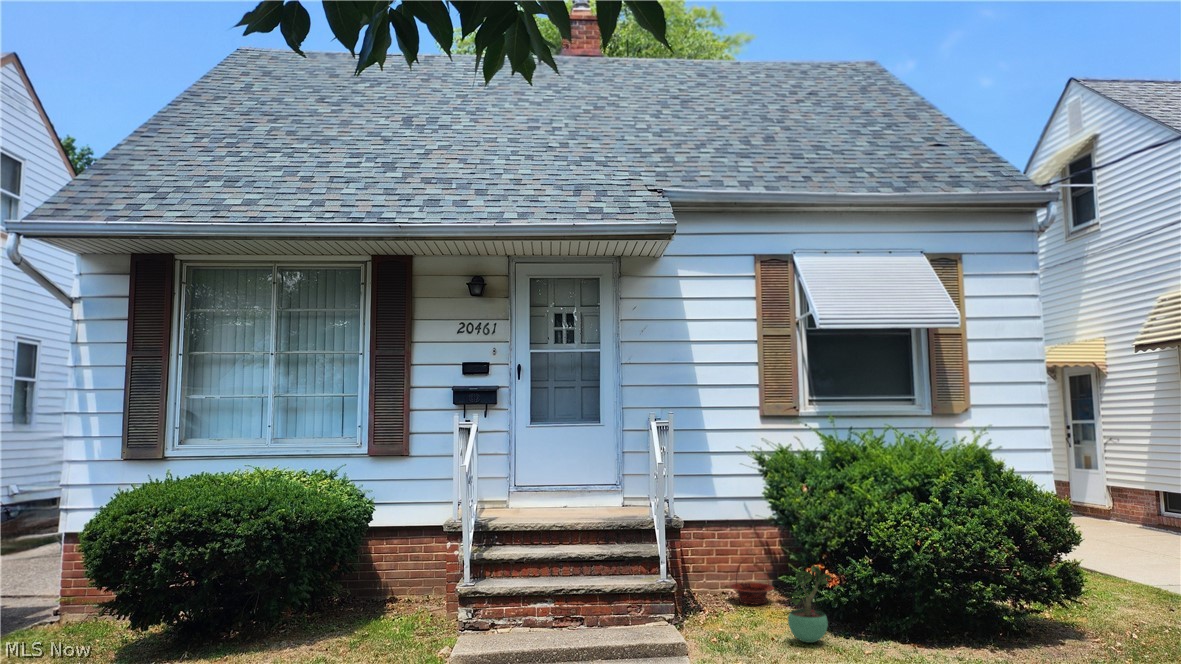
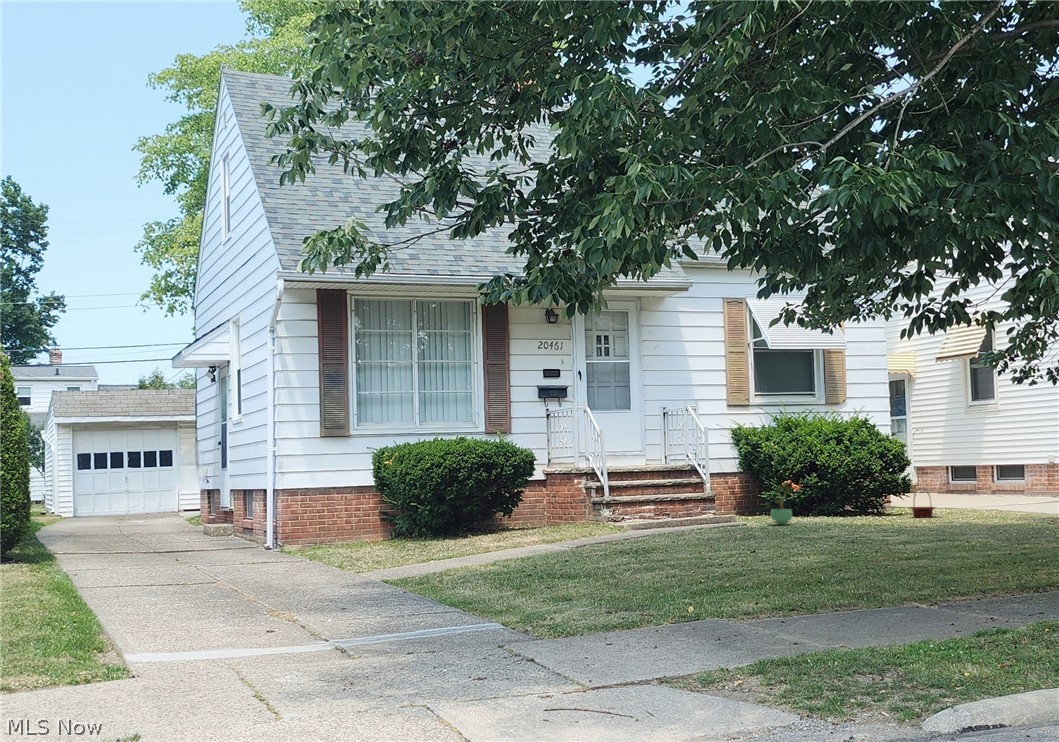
basket: present [730,557,774,605] -> present [910,492,936,517]

